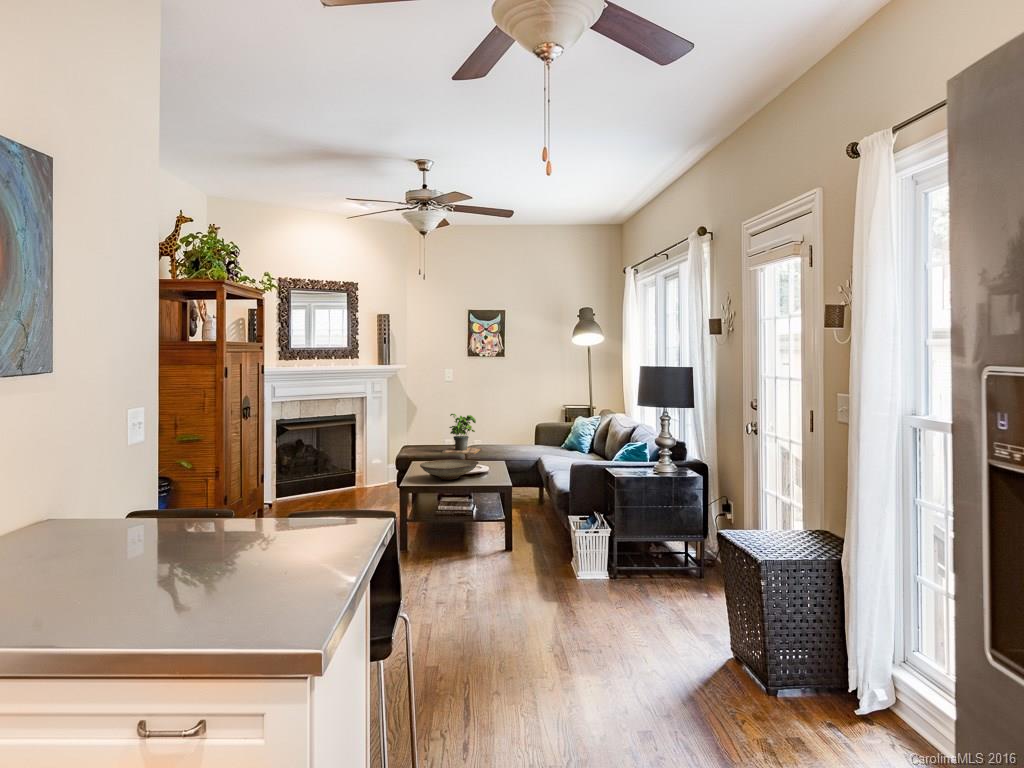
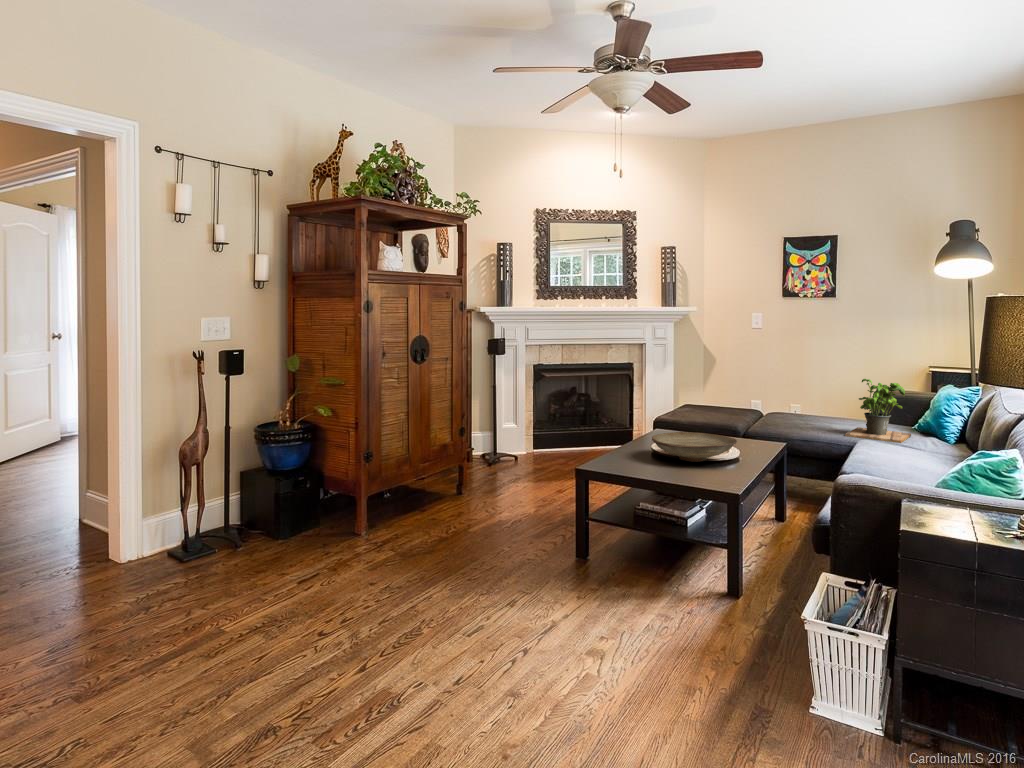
potted plant: present [442,414,482,454] -> present [845,379,911,443]

